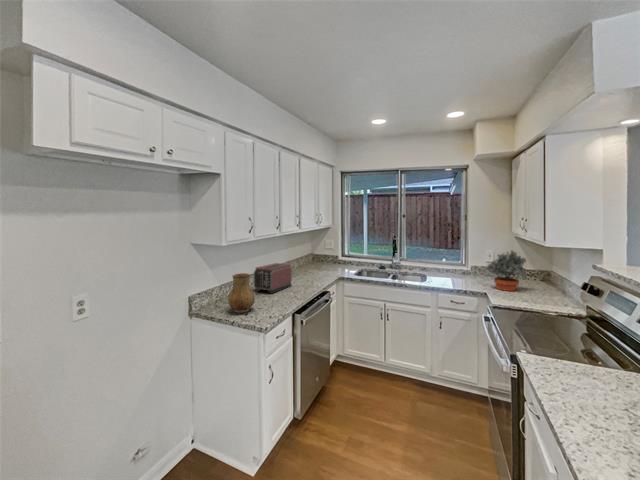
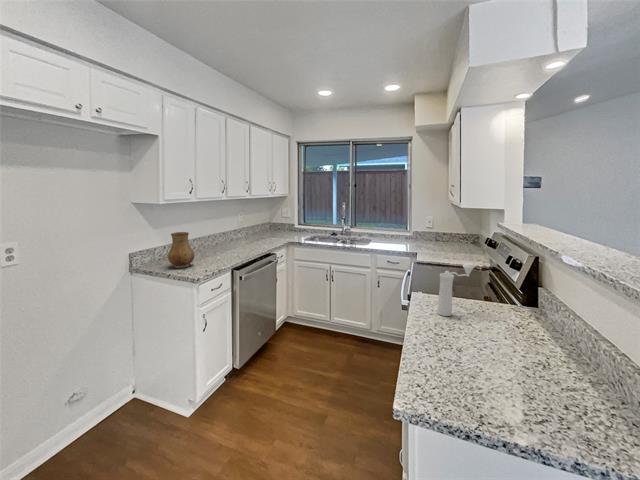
potted plant: present [486,250,526,291] -> none [419,214,454,252]
toaster: present [254,263,292,293] -> none [201,227,240,254]
pepper mill: none [577,327,622,393] -> present [437,263,474,316]

